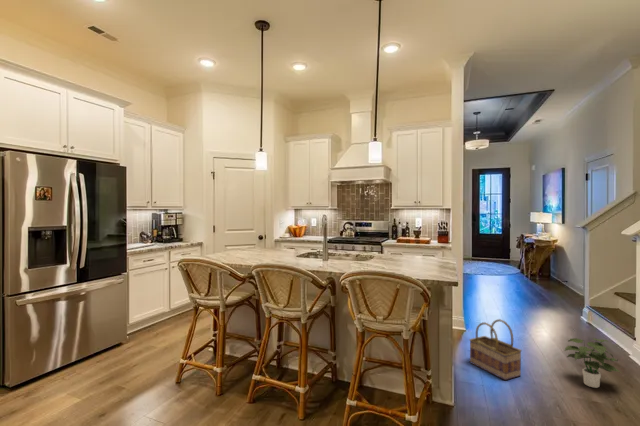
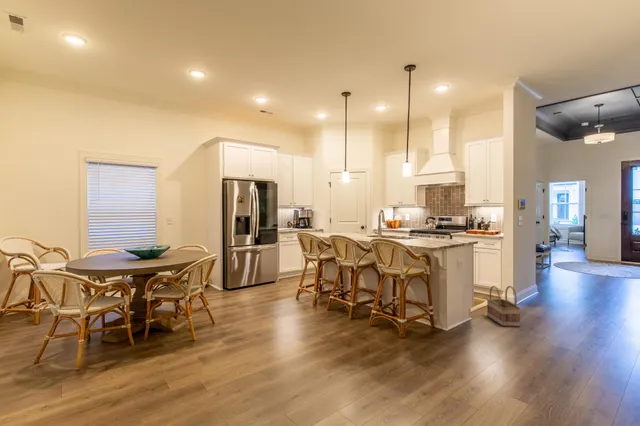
potted plant: present [565,338,620,388] -> none [558,303,601,340]

